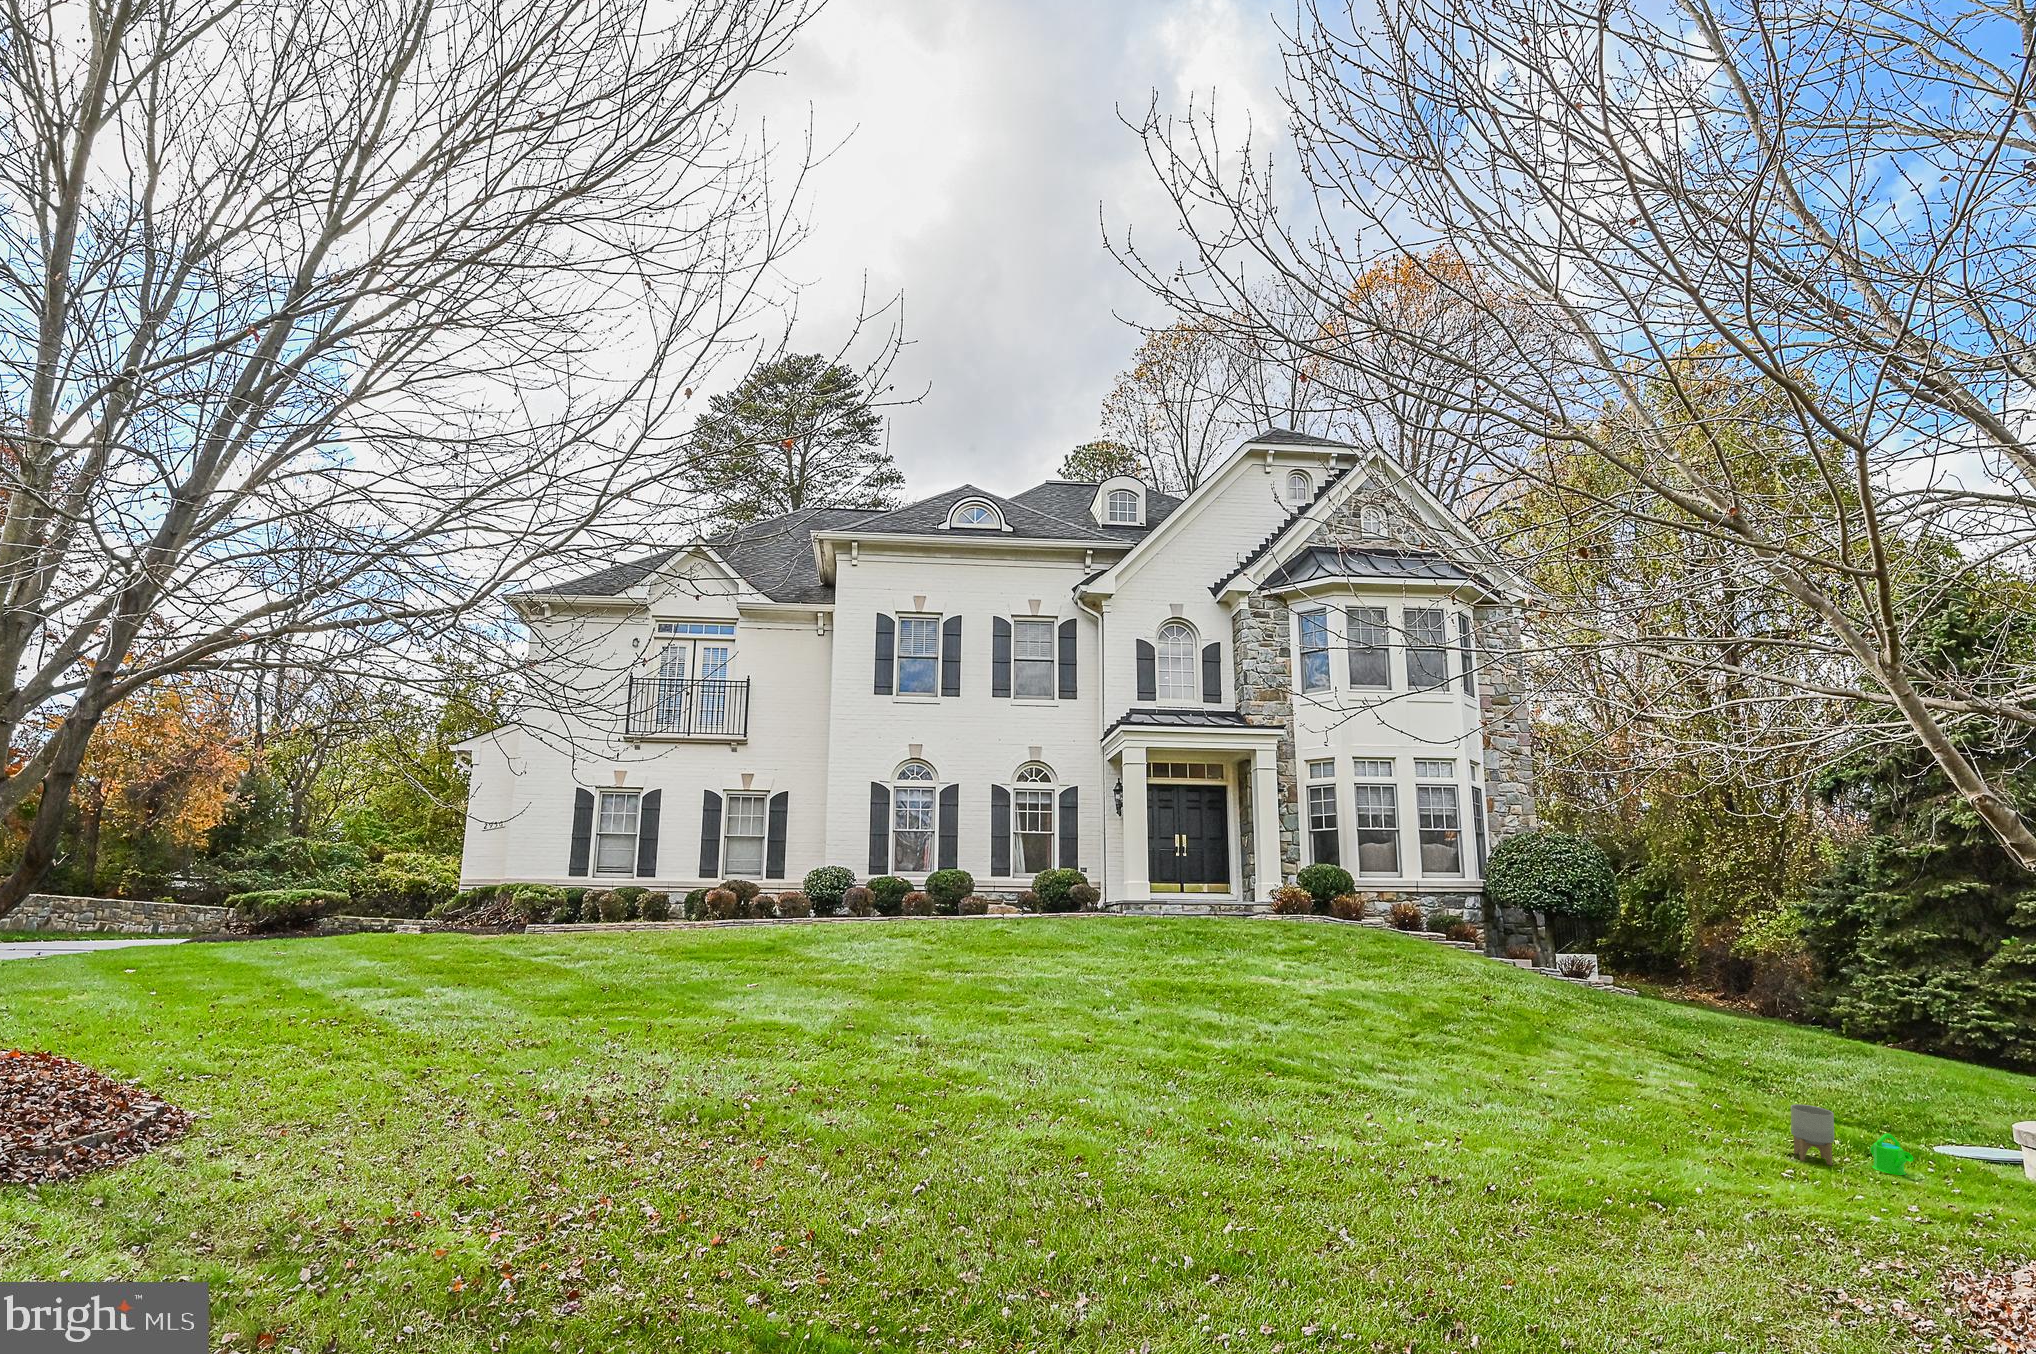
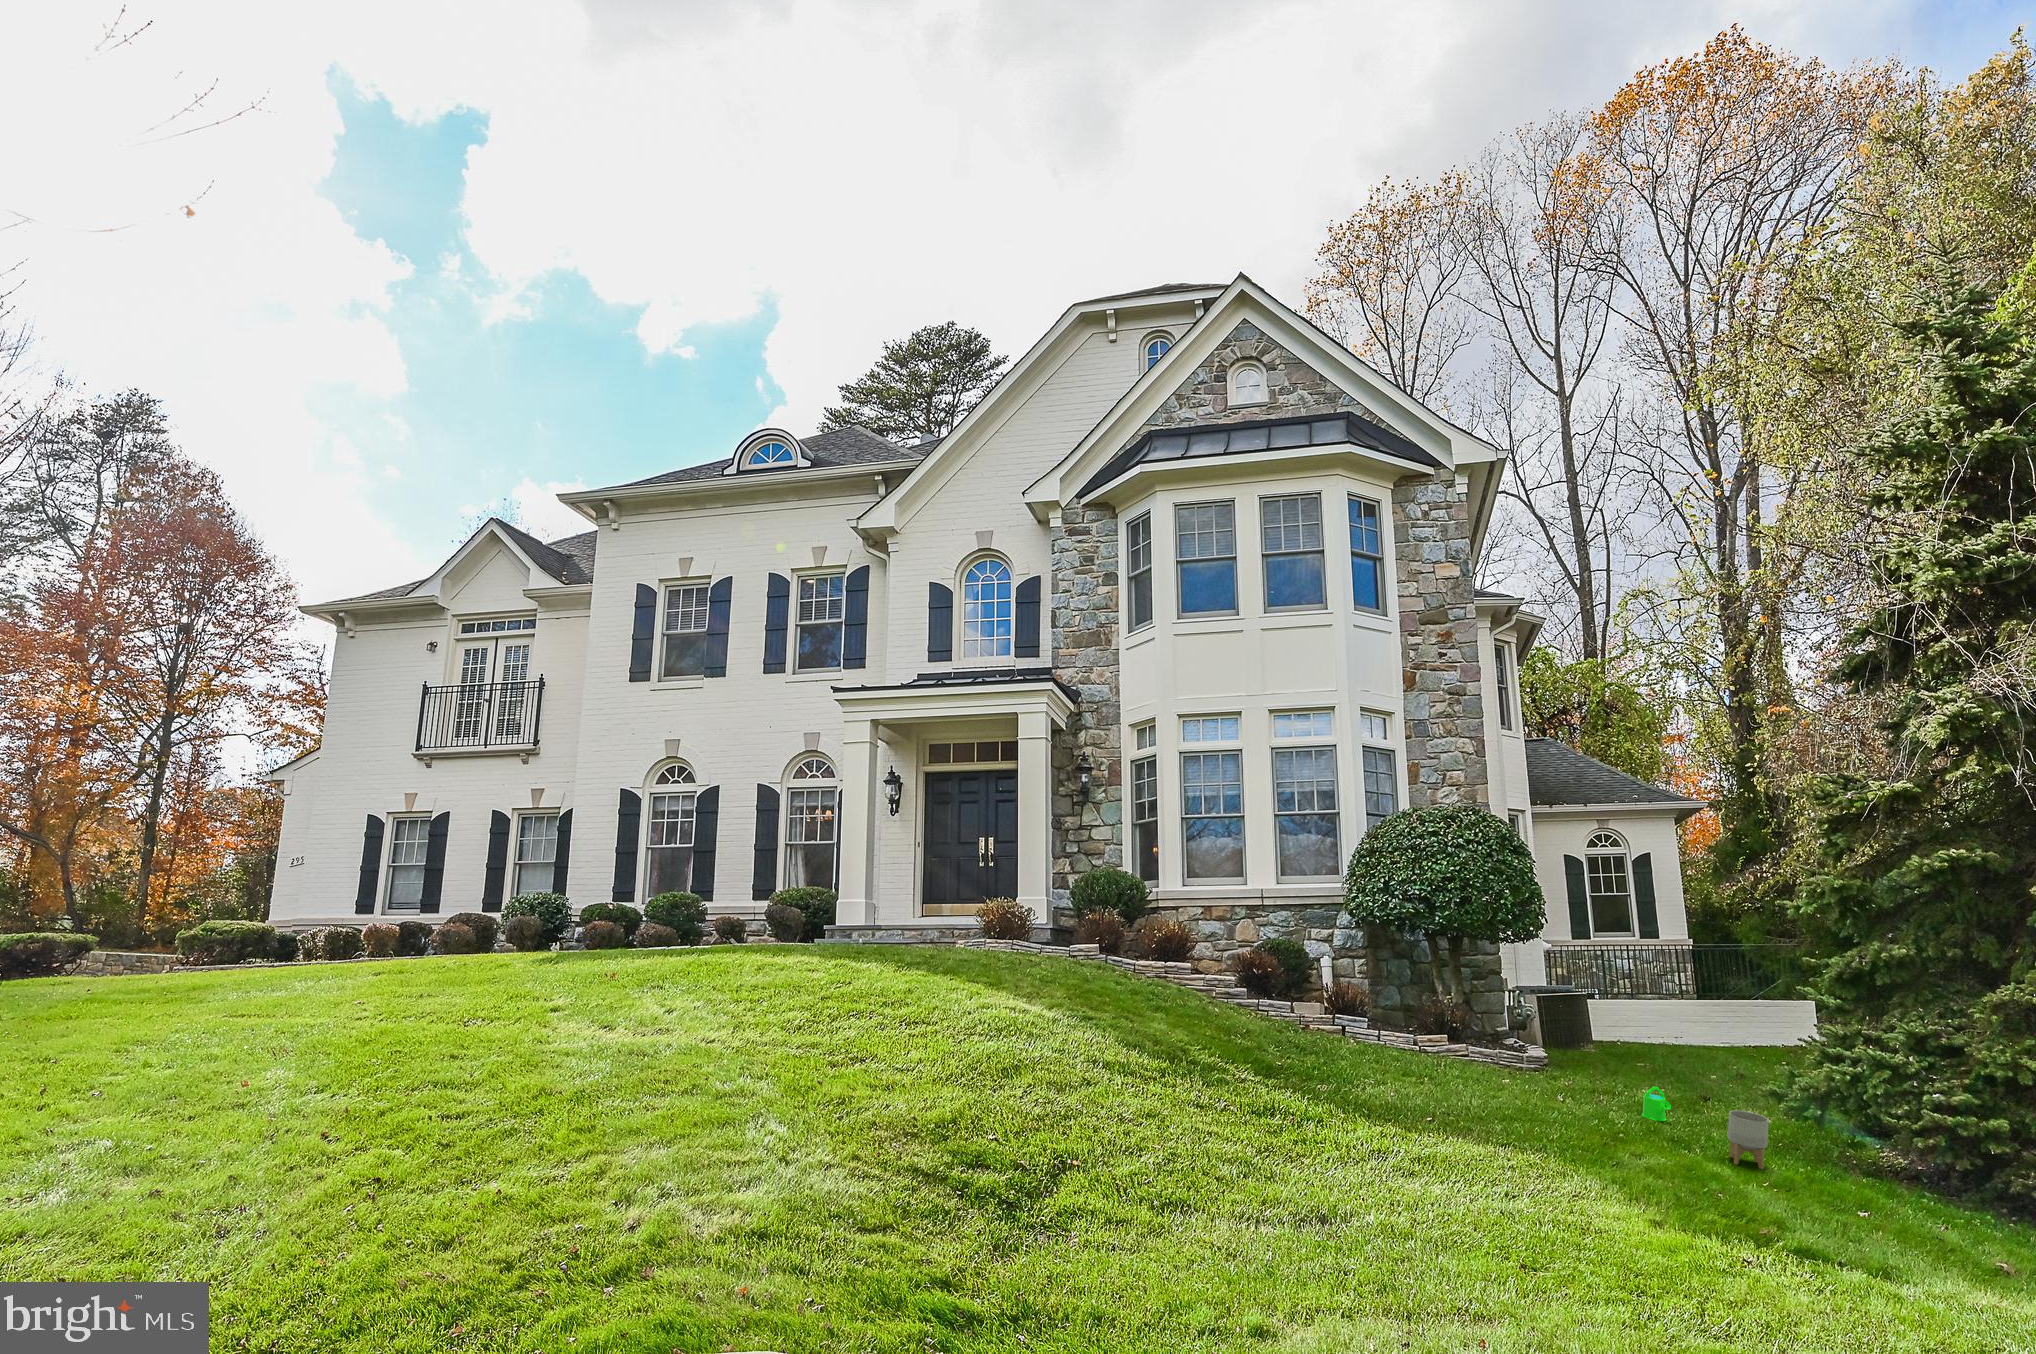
watering can: present [1870,1134,1914,1175] -> present [1641,1086,1671,1121]

